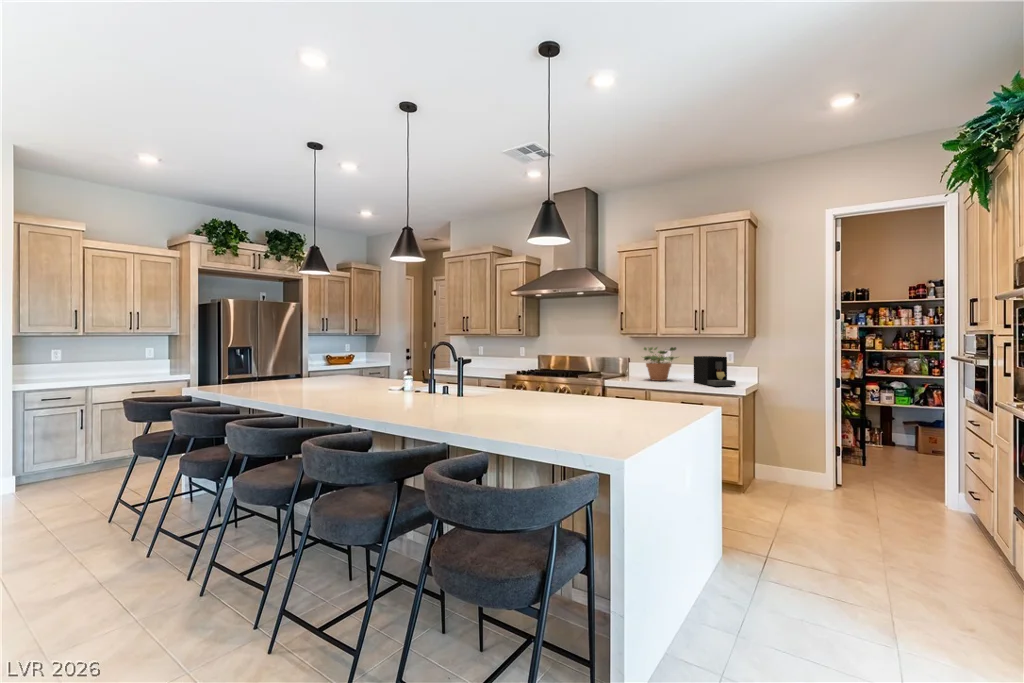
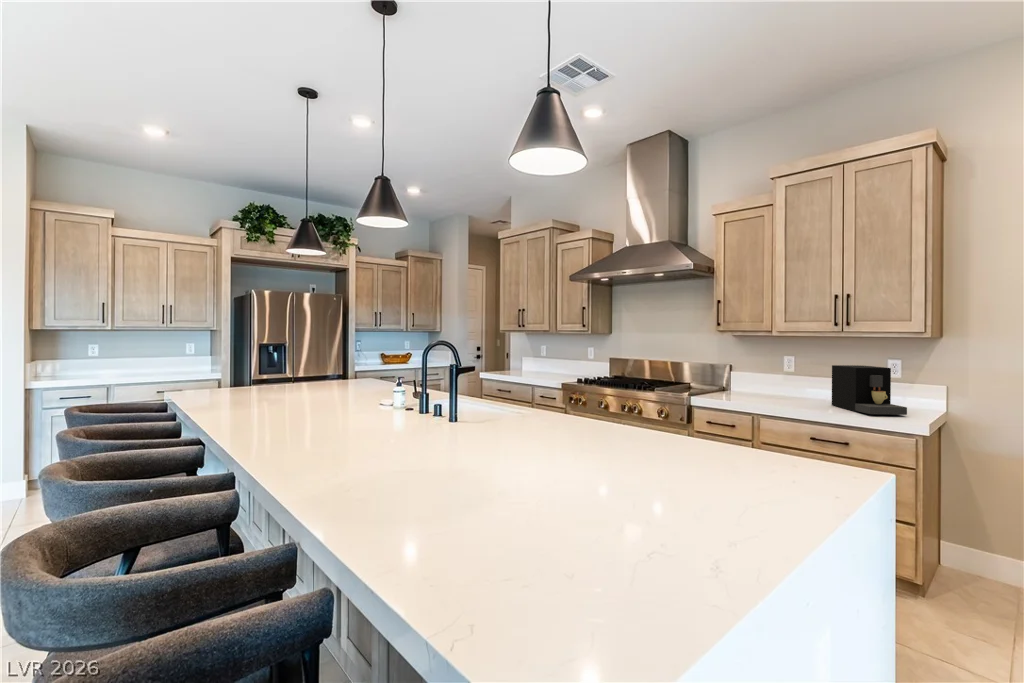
potted plant: present [643,347,677,381] -> none [745,349,813,400]

